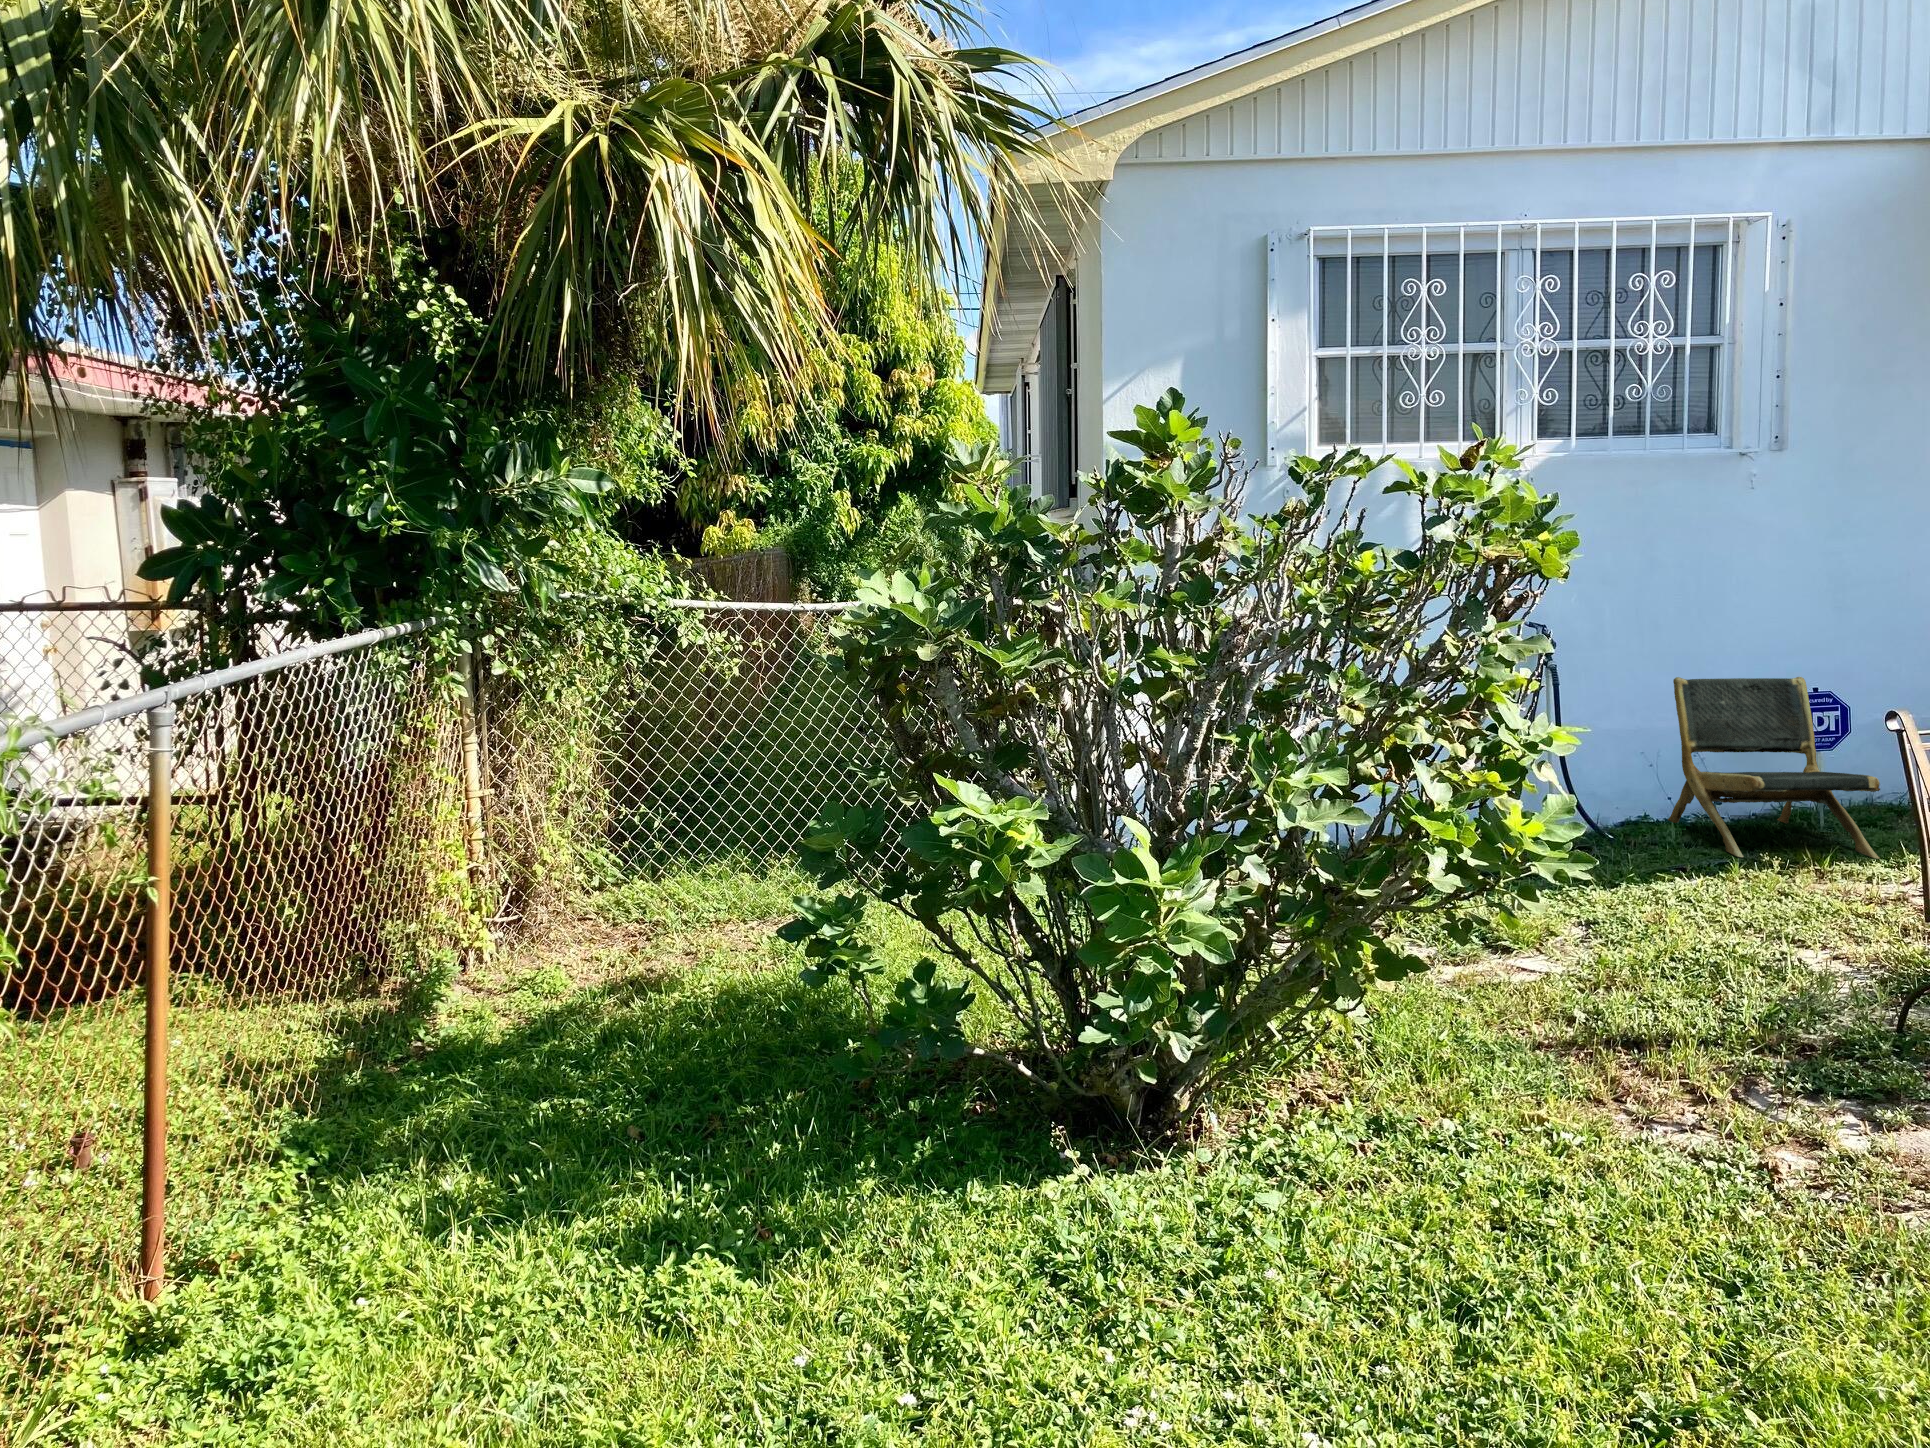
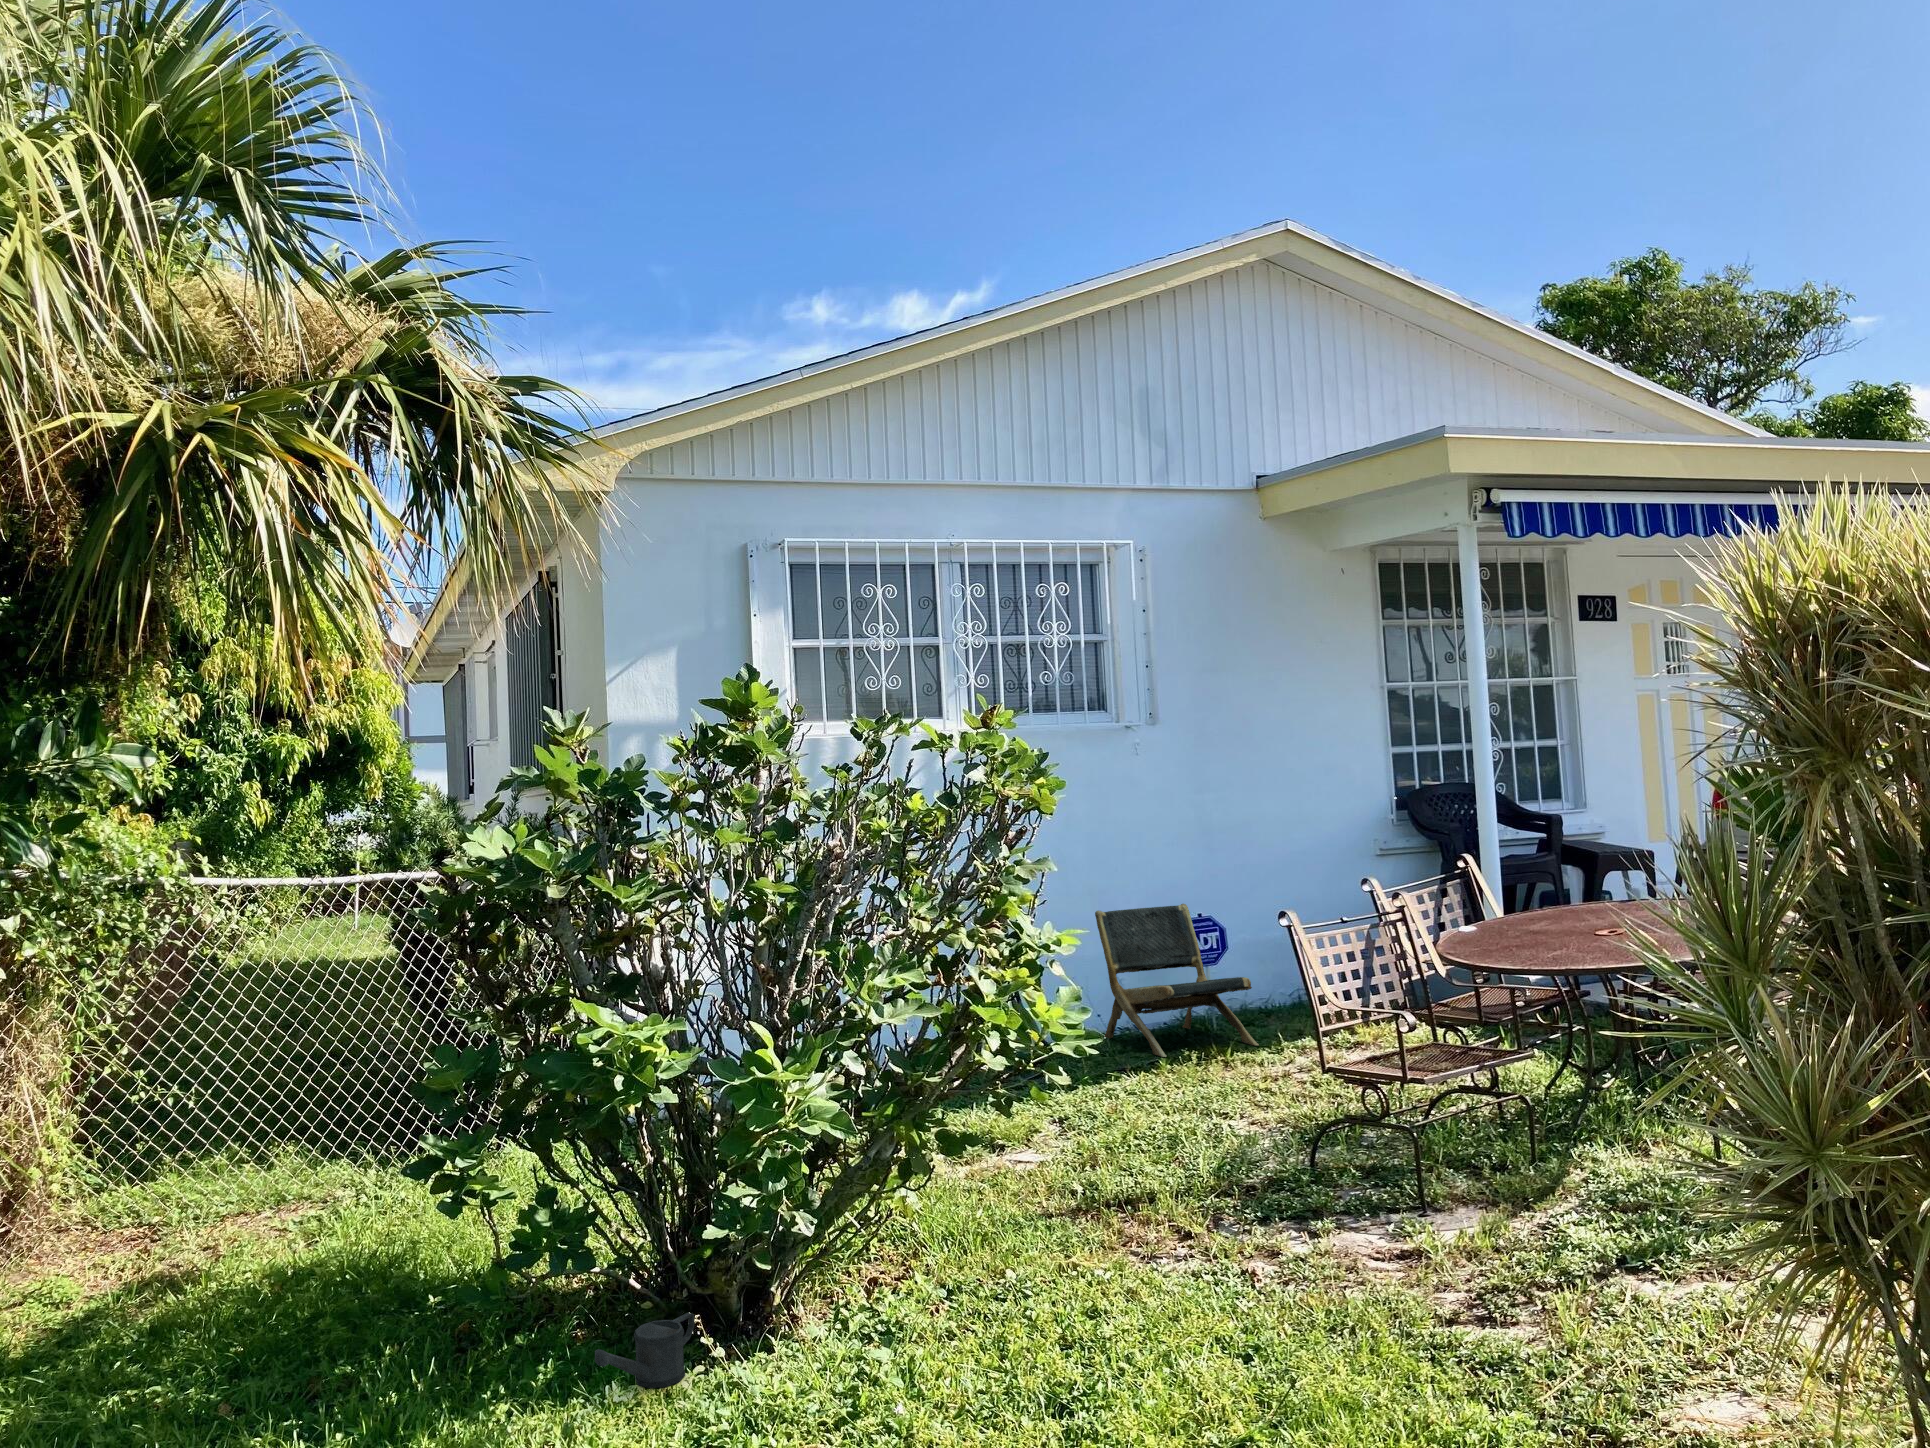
watering can: none [968,1092,1080,1163] -> present [595,1313,695,1388]

